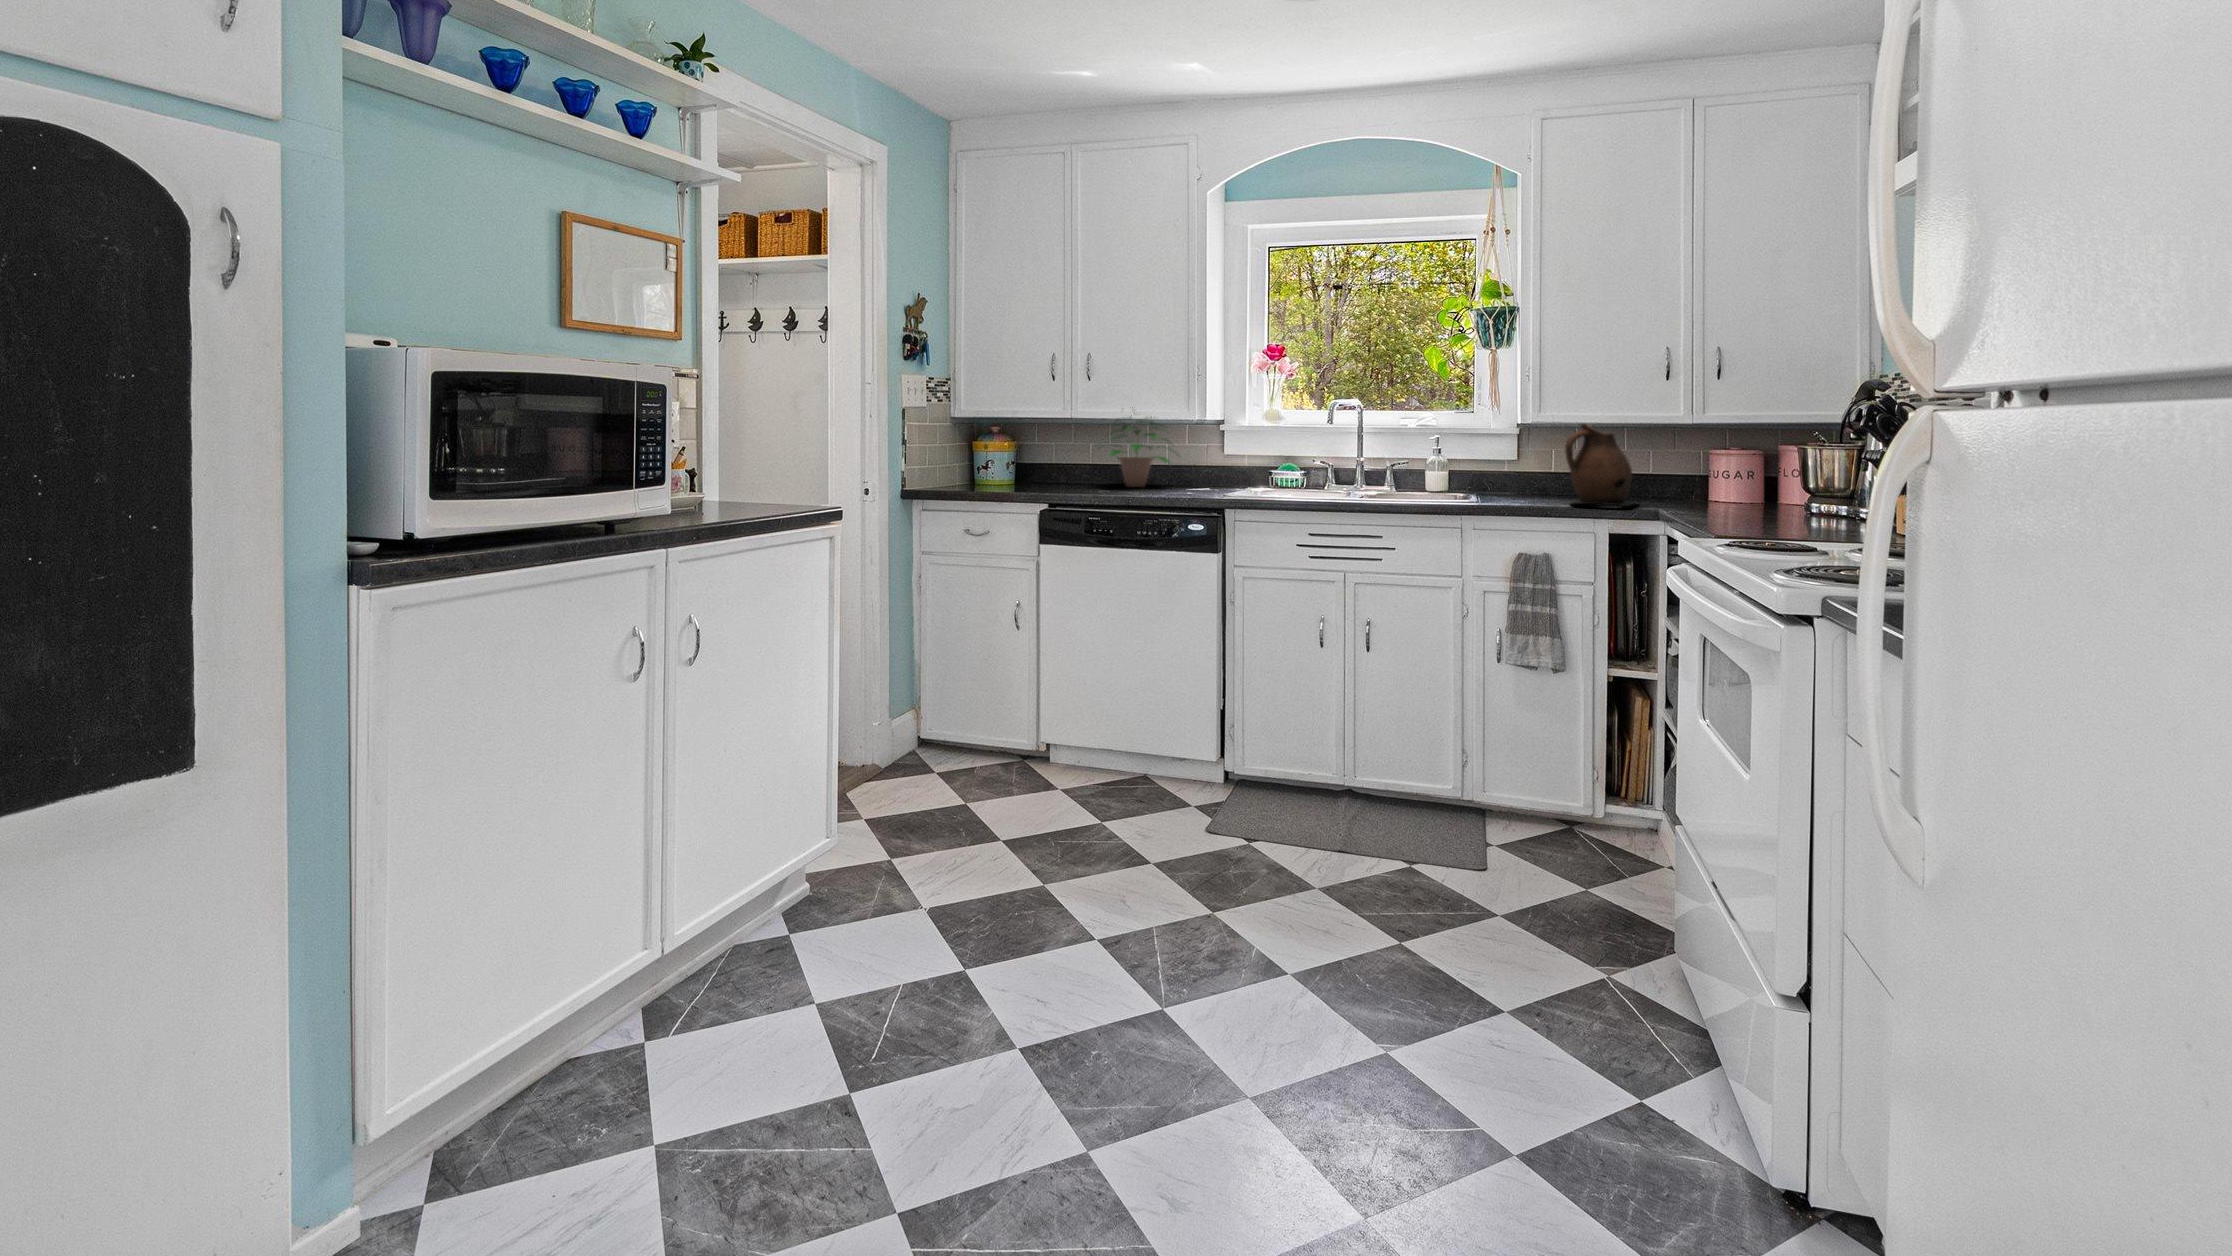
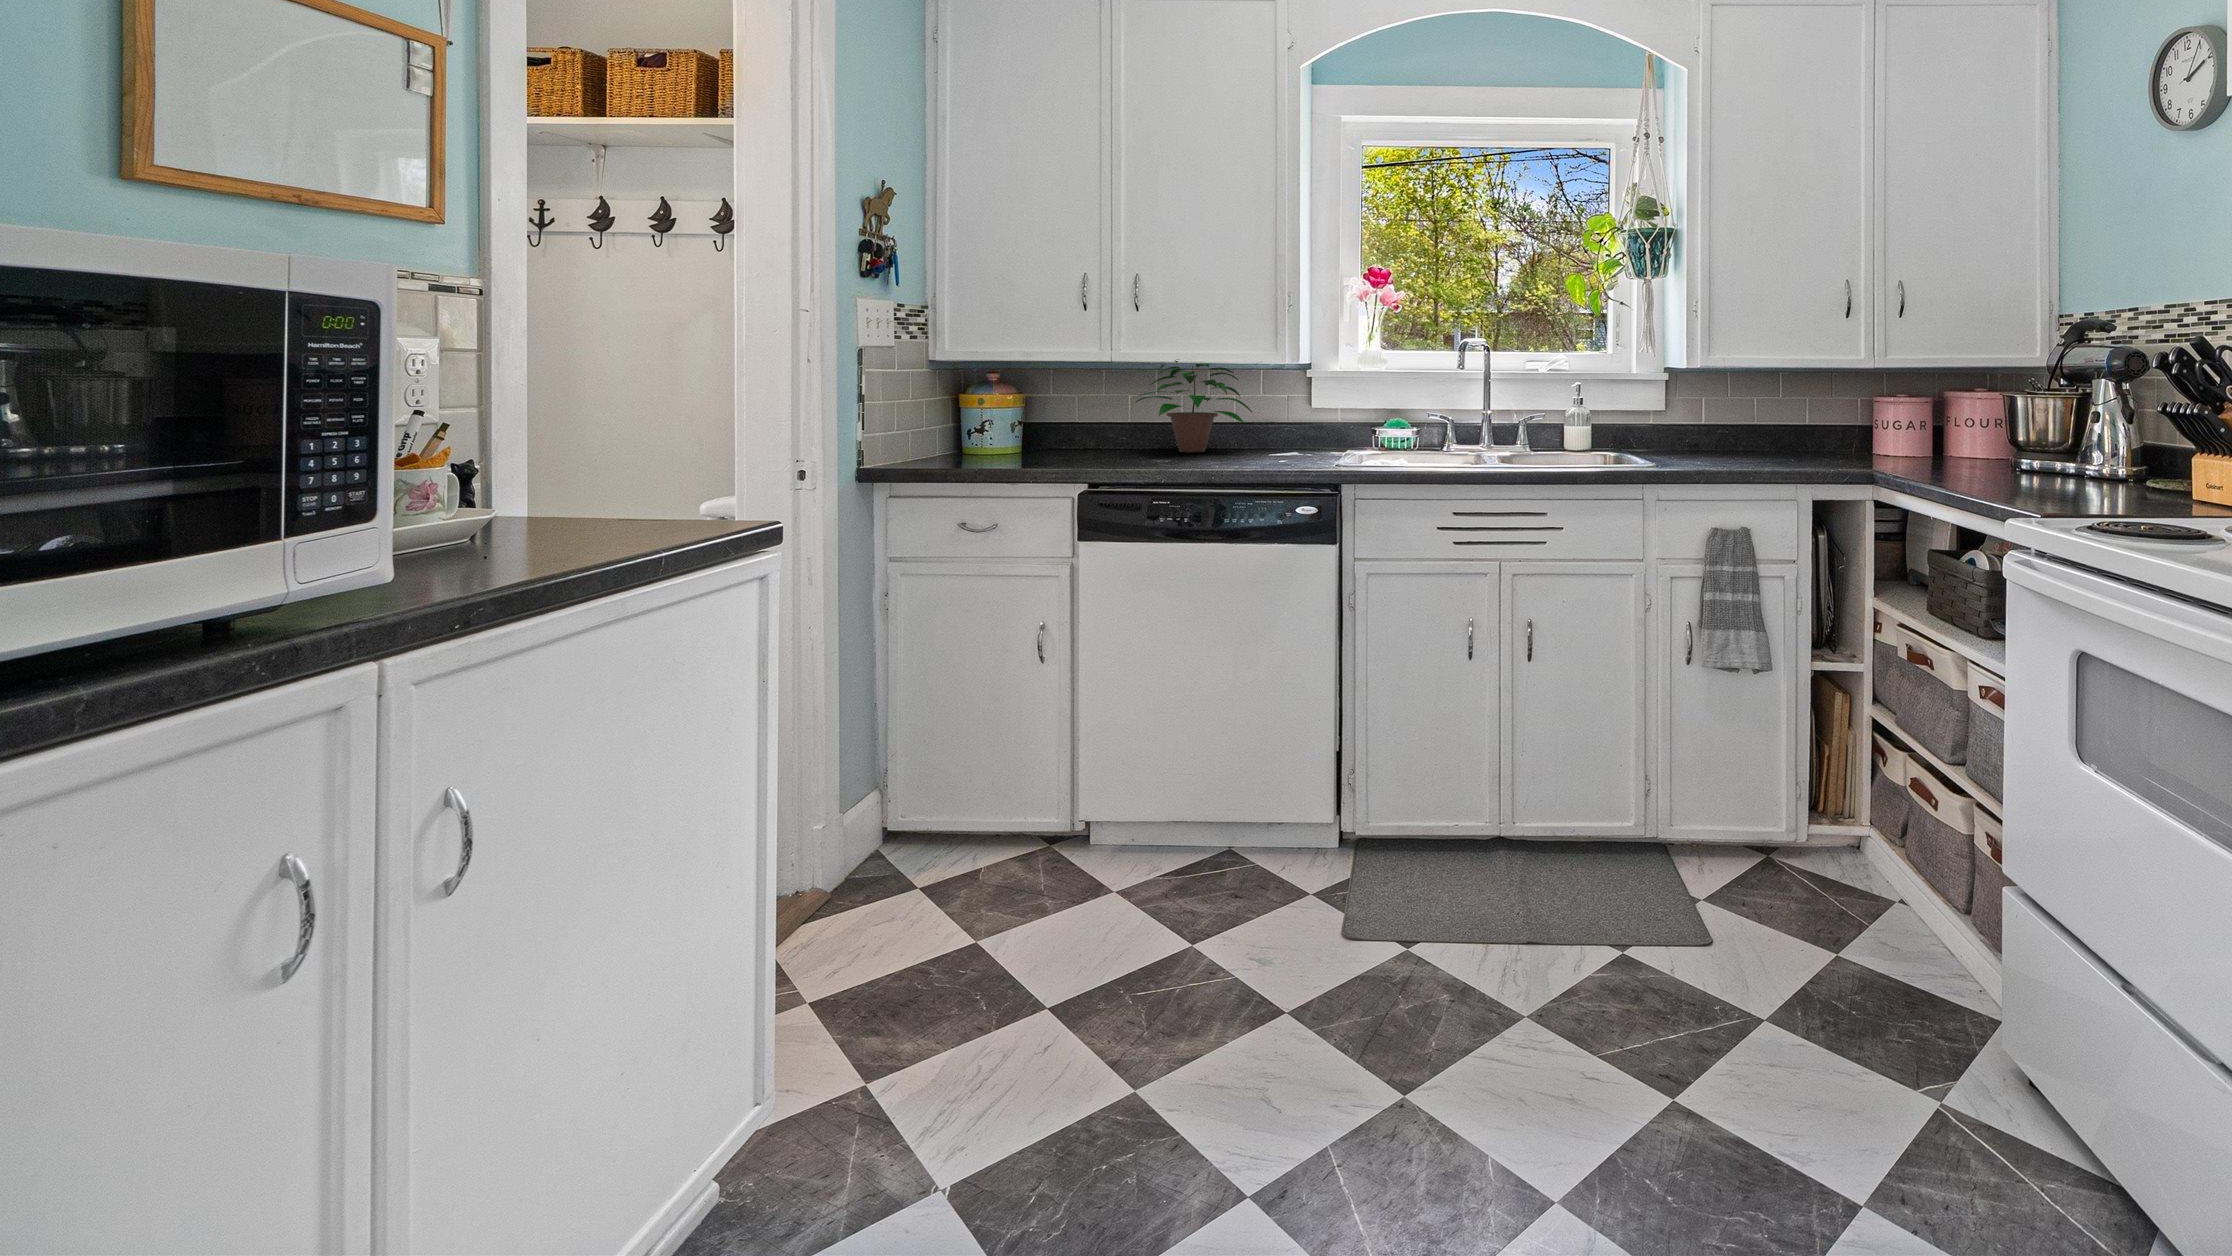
ceramic pitcher: present [1565,424,1632,506] -> none [1763,368,1849,472]

